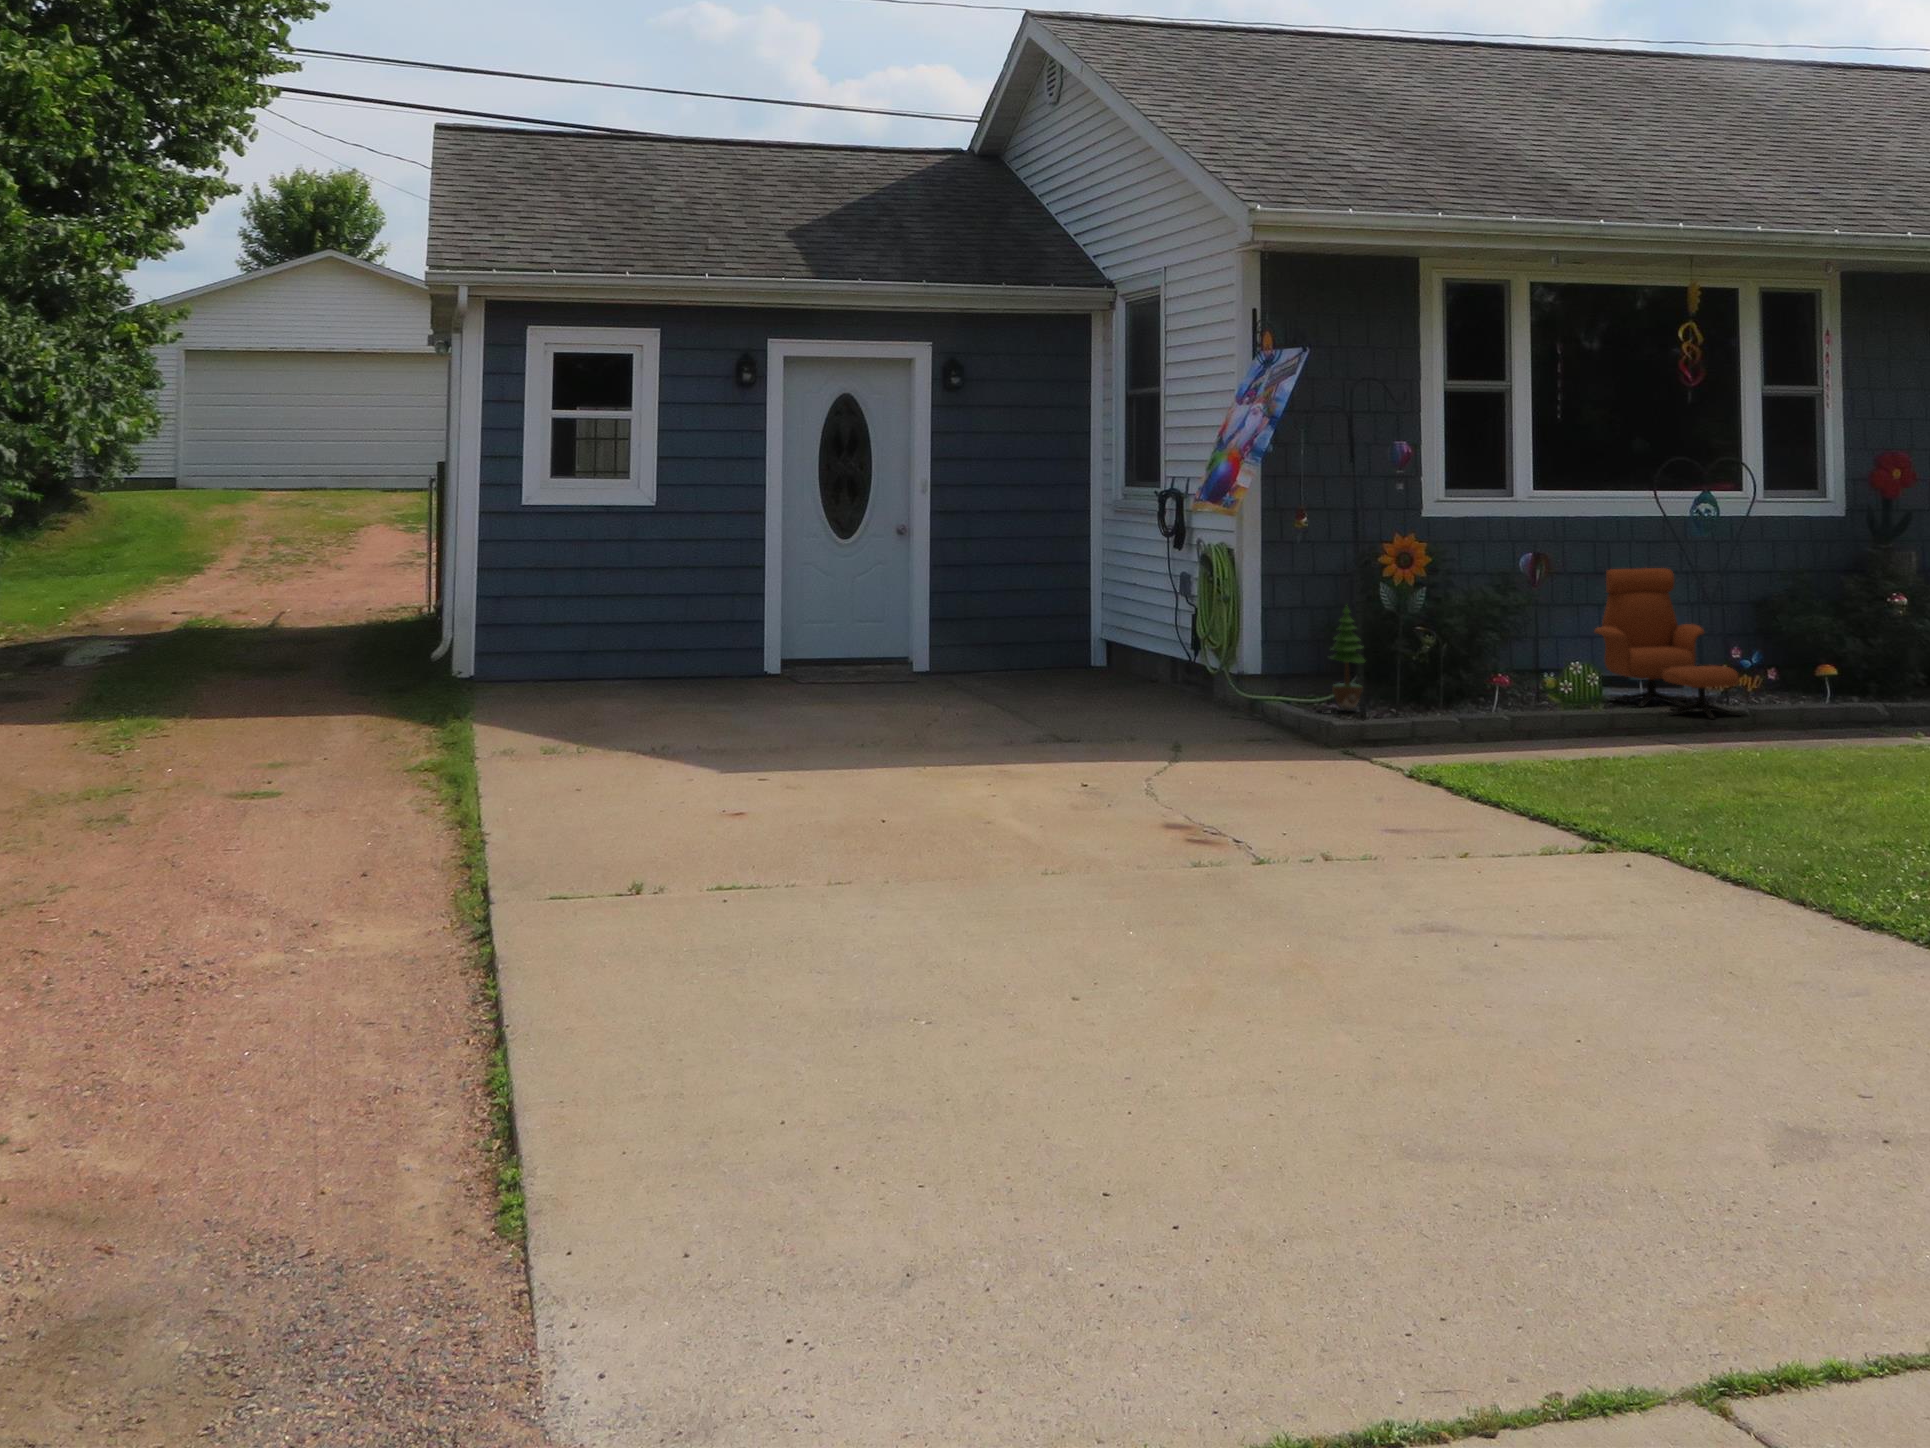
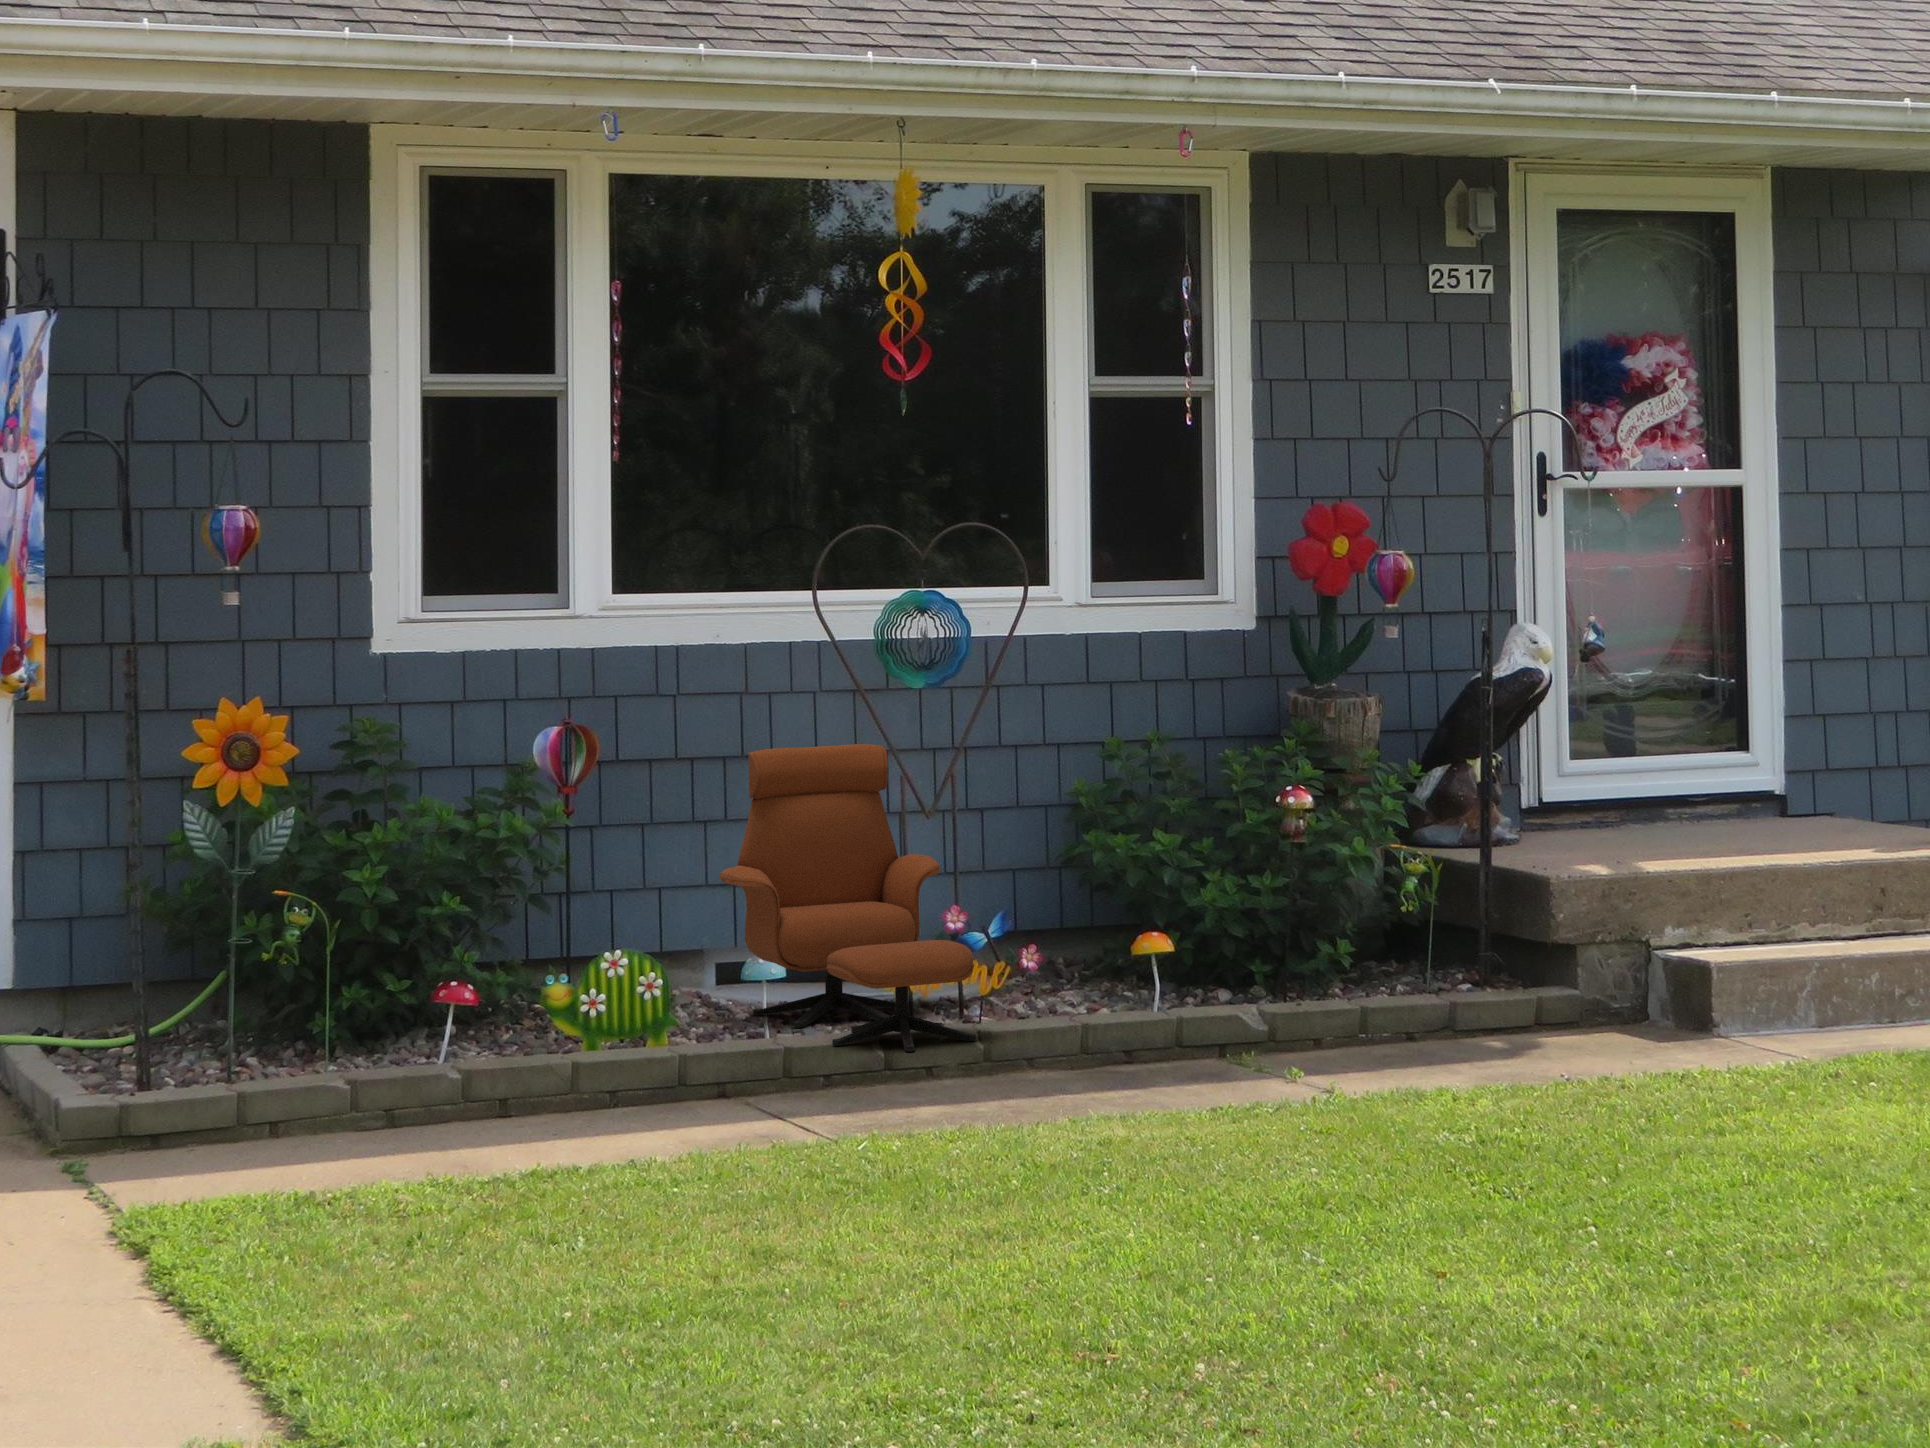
potted tree: present [1330,605,1365,711] -> none [136,839,218,1066]

